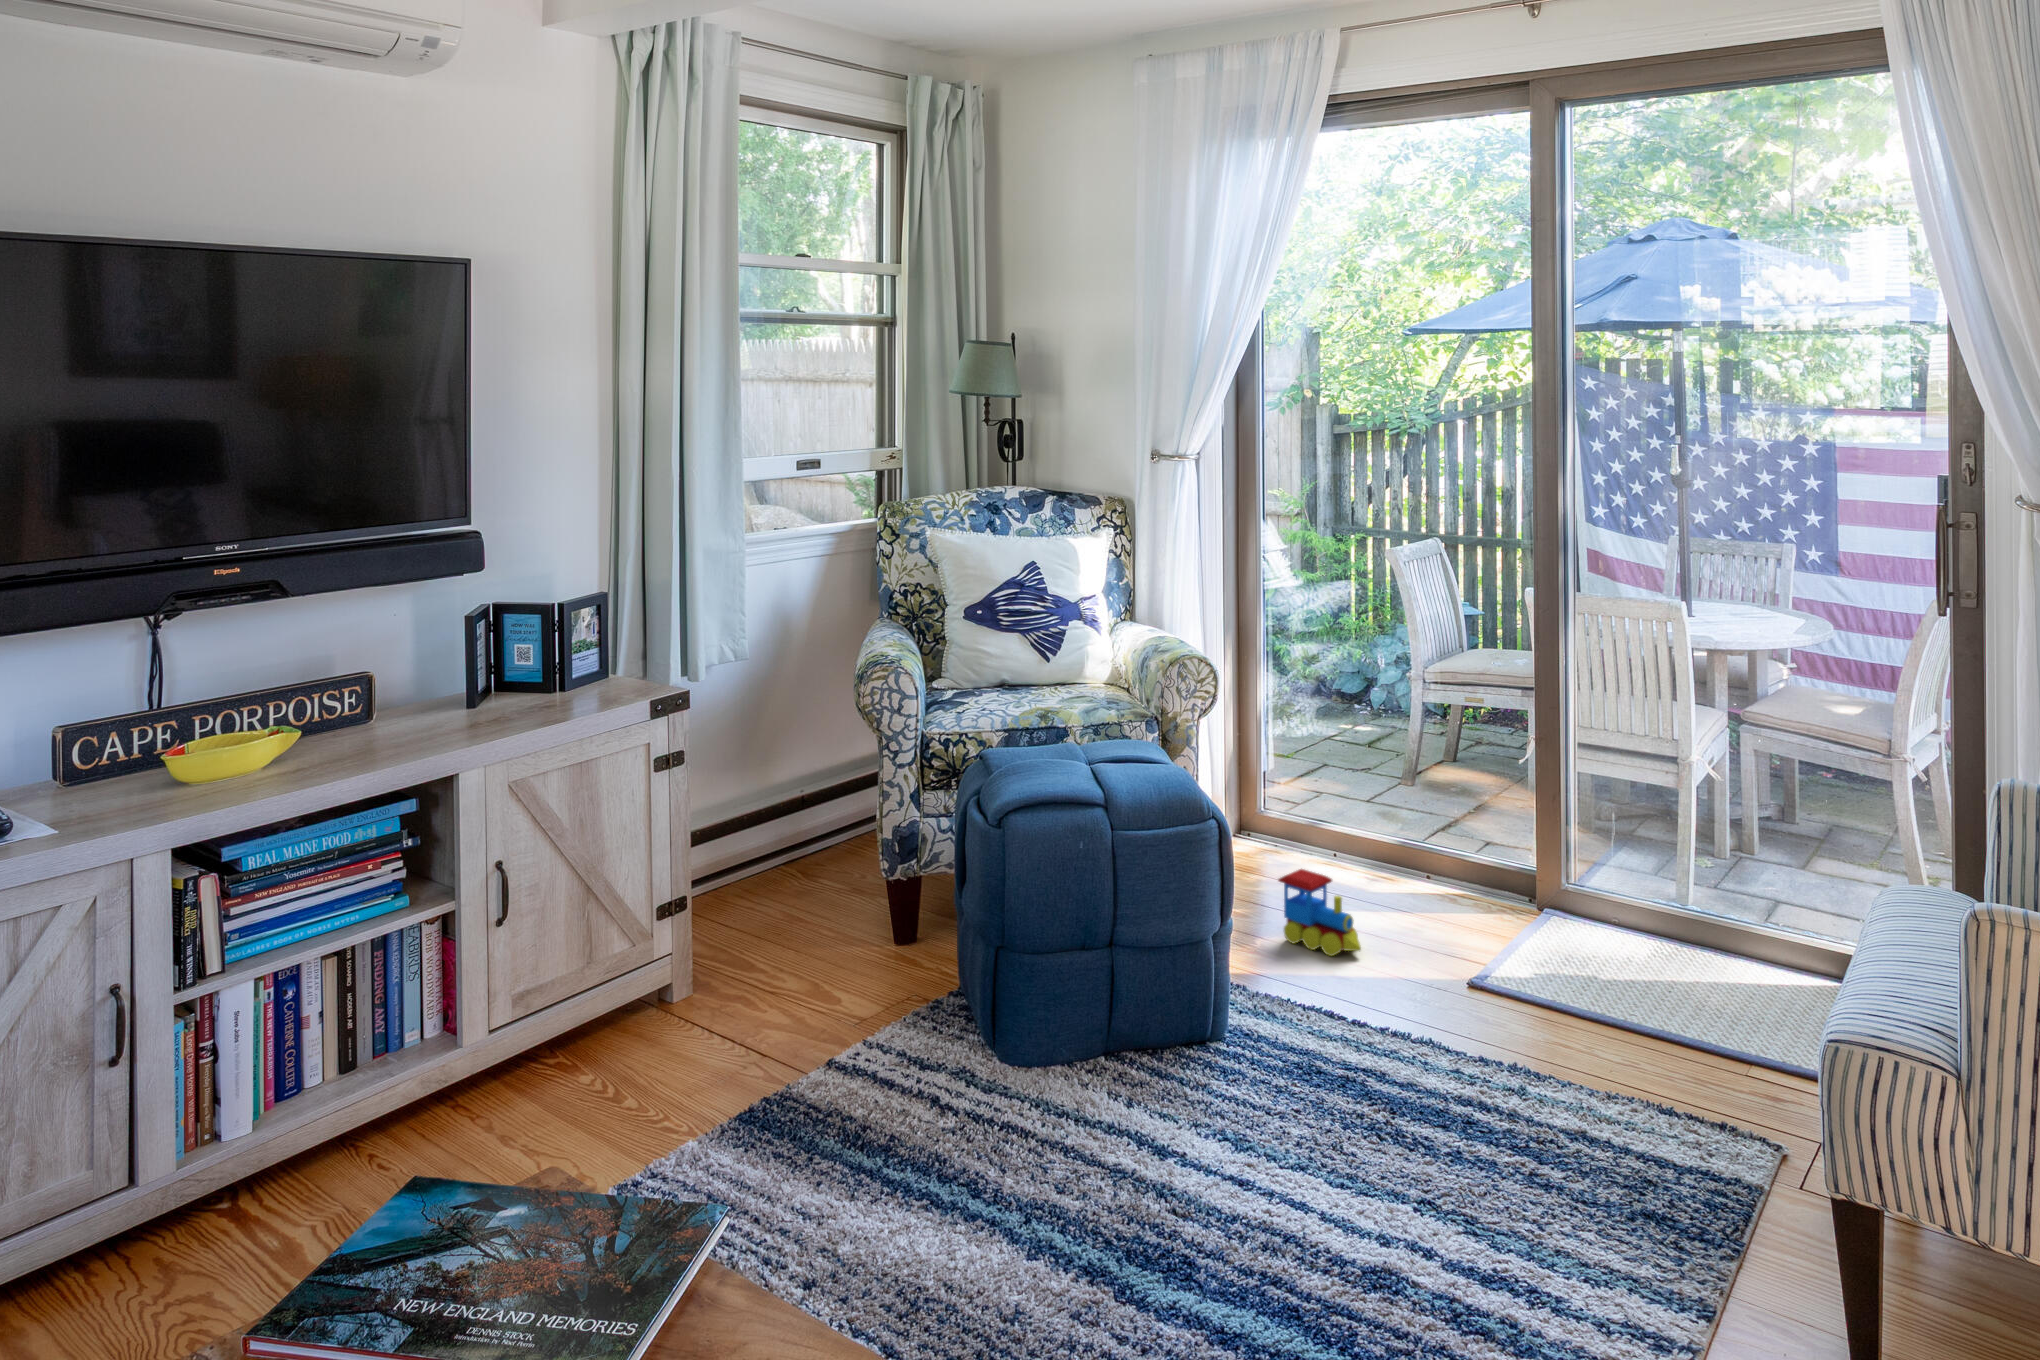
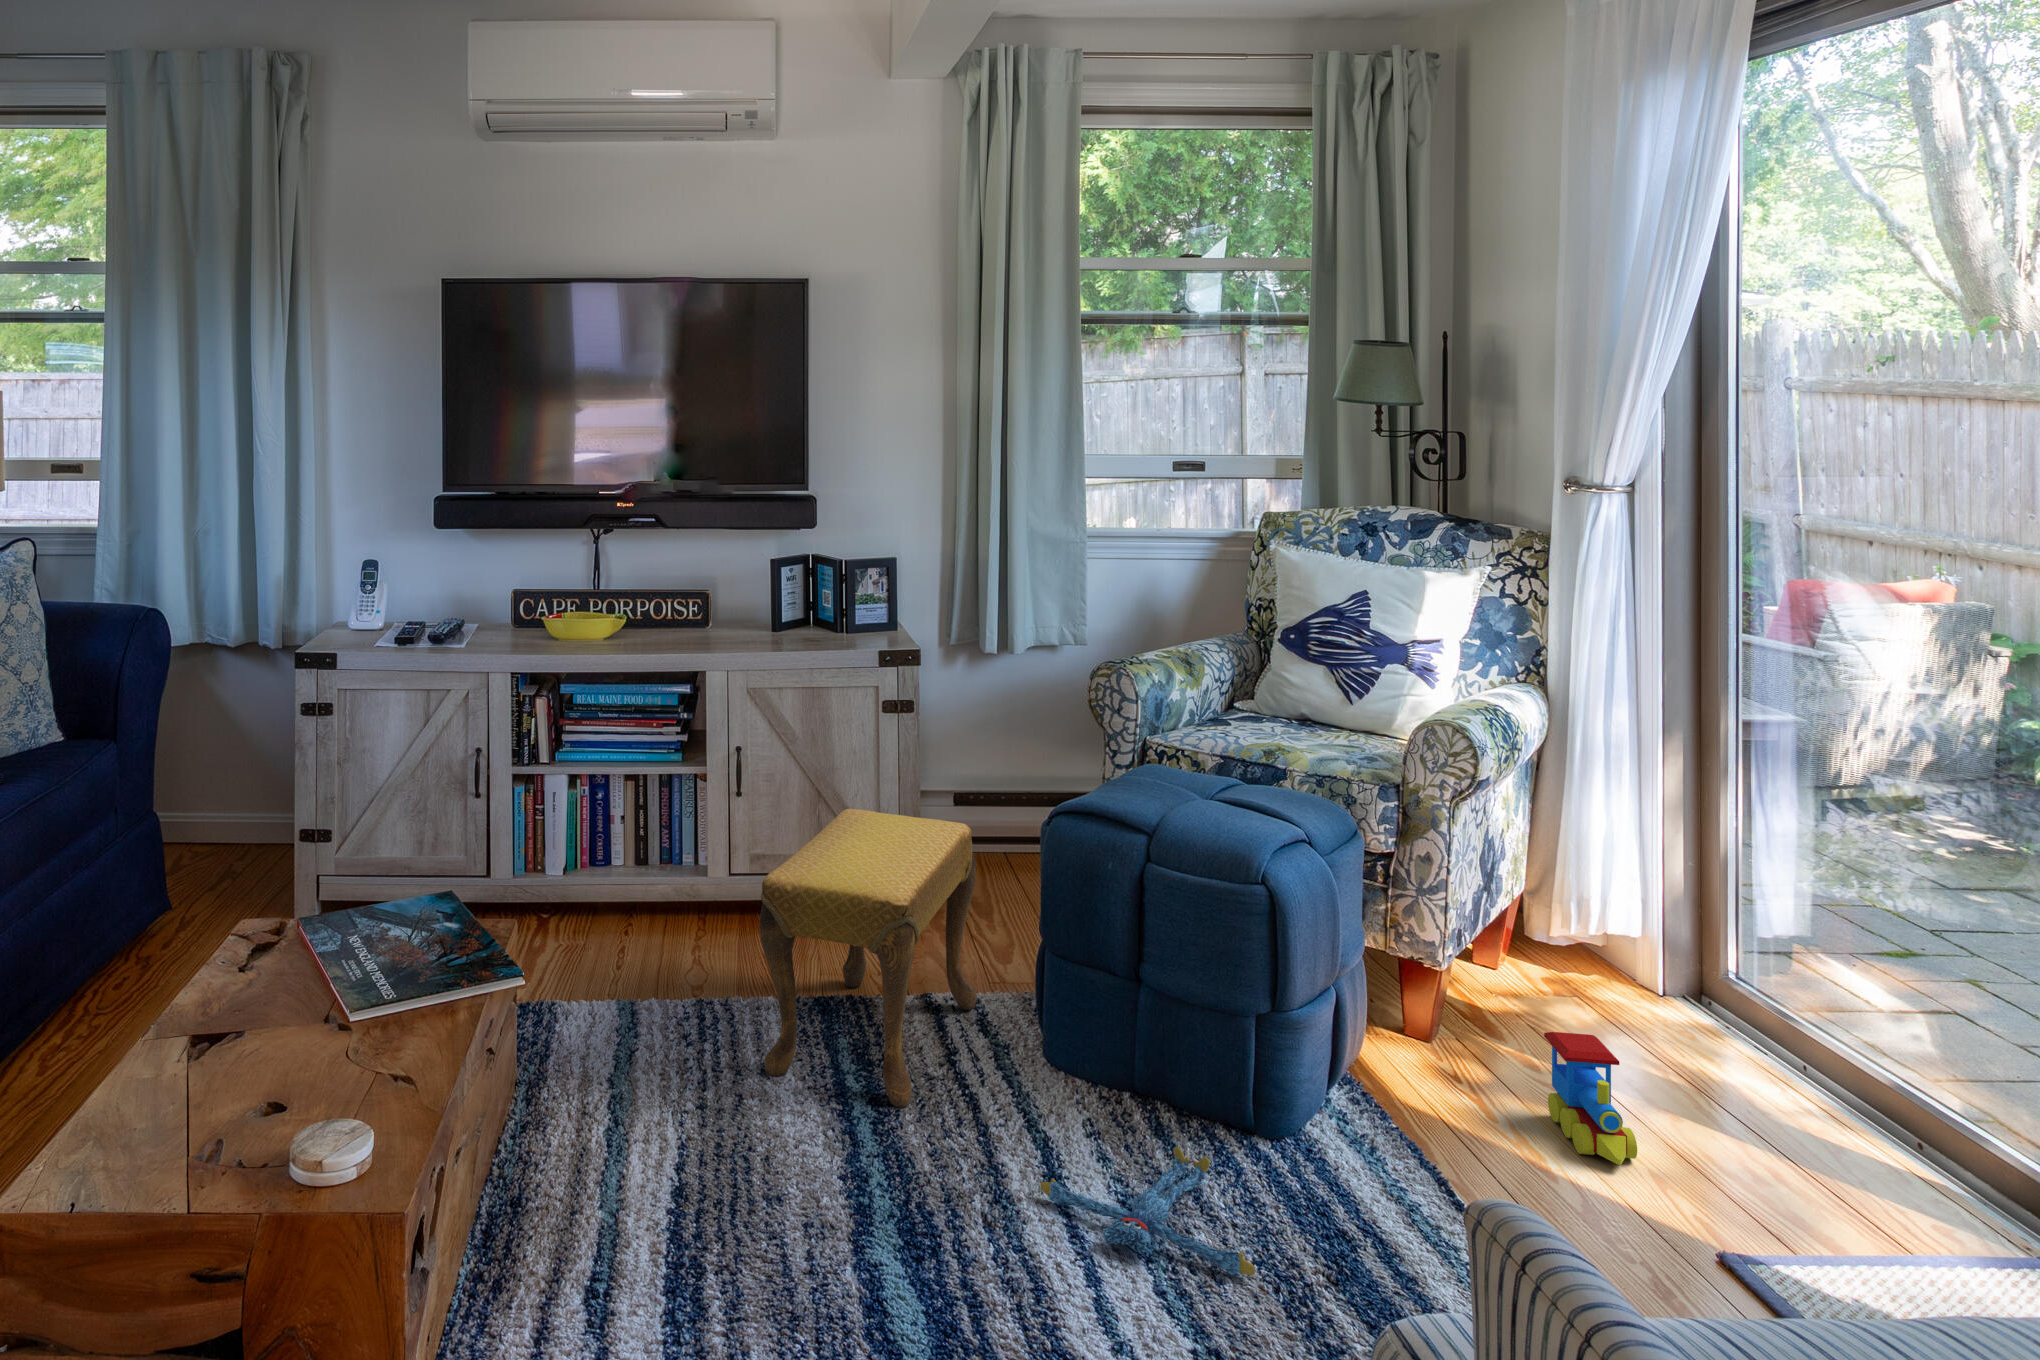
footstool: none [725,858,973,1218] -> present [759,809,976,1107]
plush toy: none [1169,1068,1355,1170] -> present [1041,1147,1255,1277]

